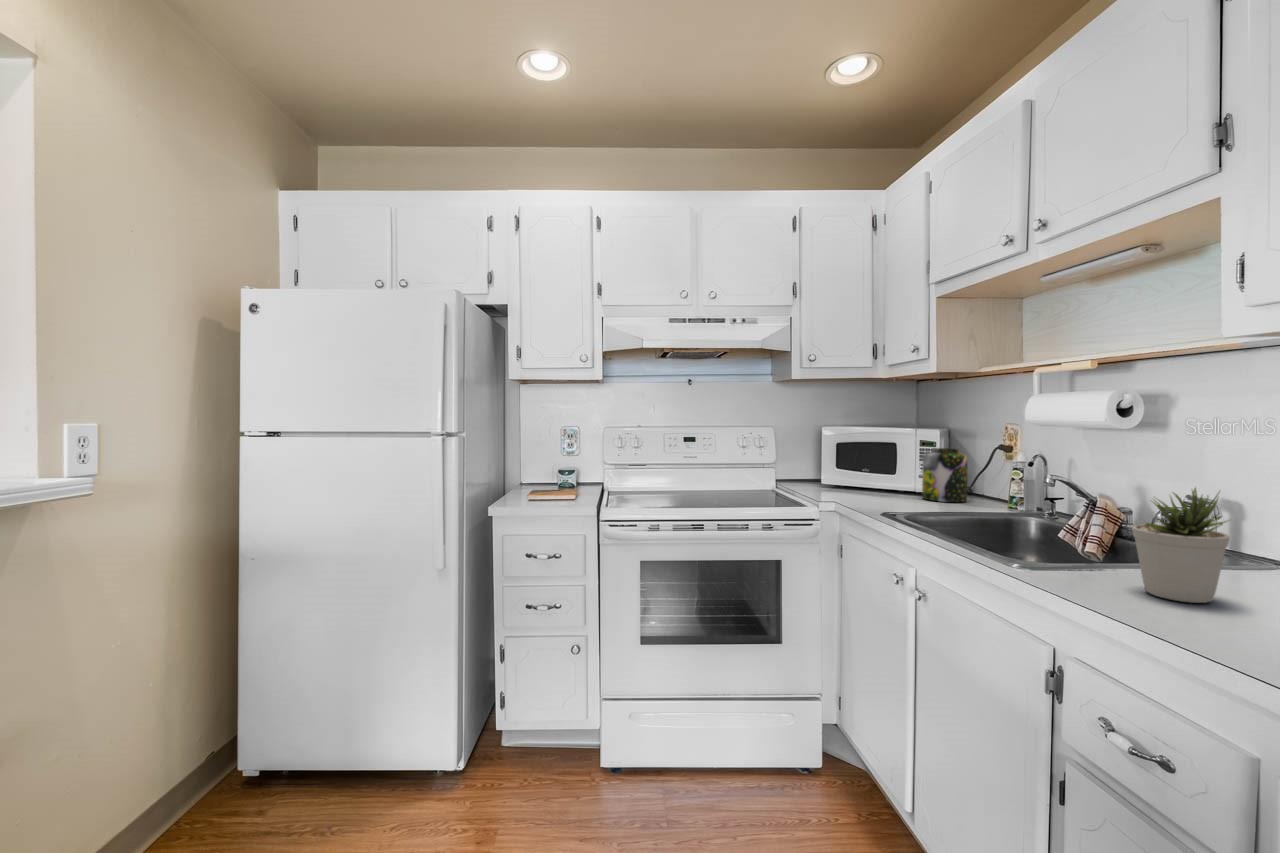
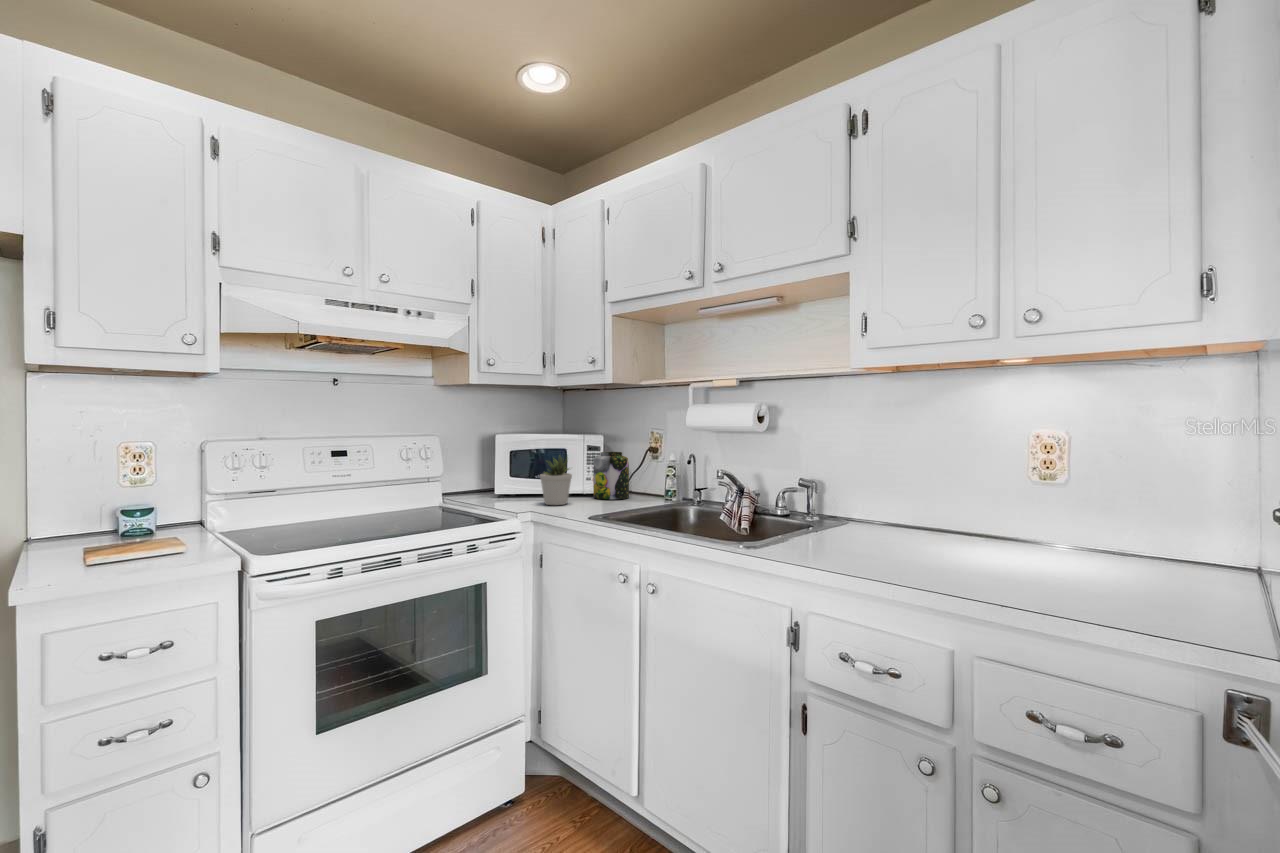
potted plant: present [1132,488,1230,603] -> present [540,458,572,505]

